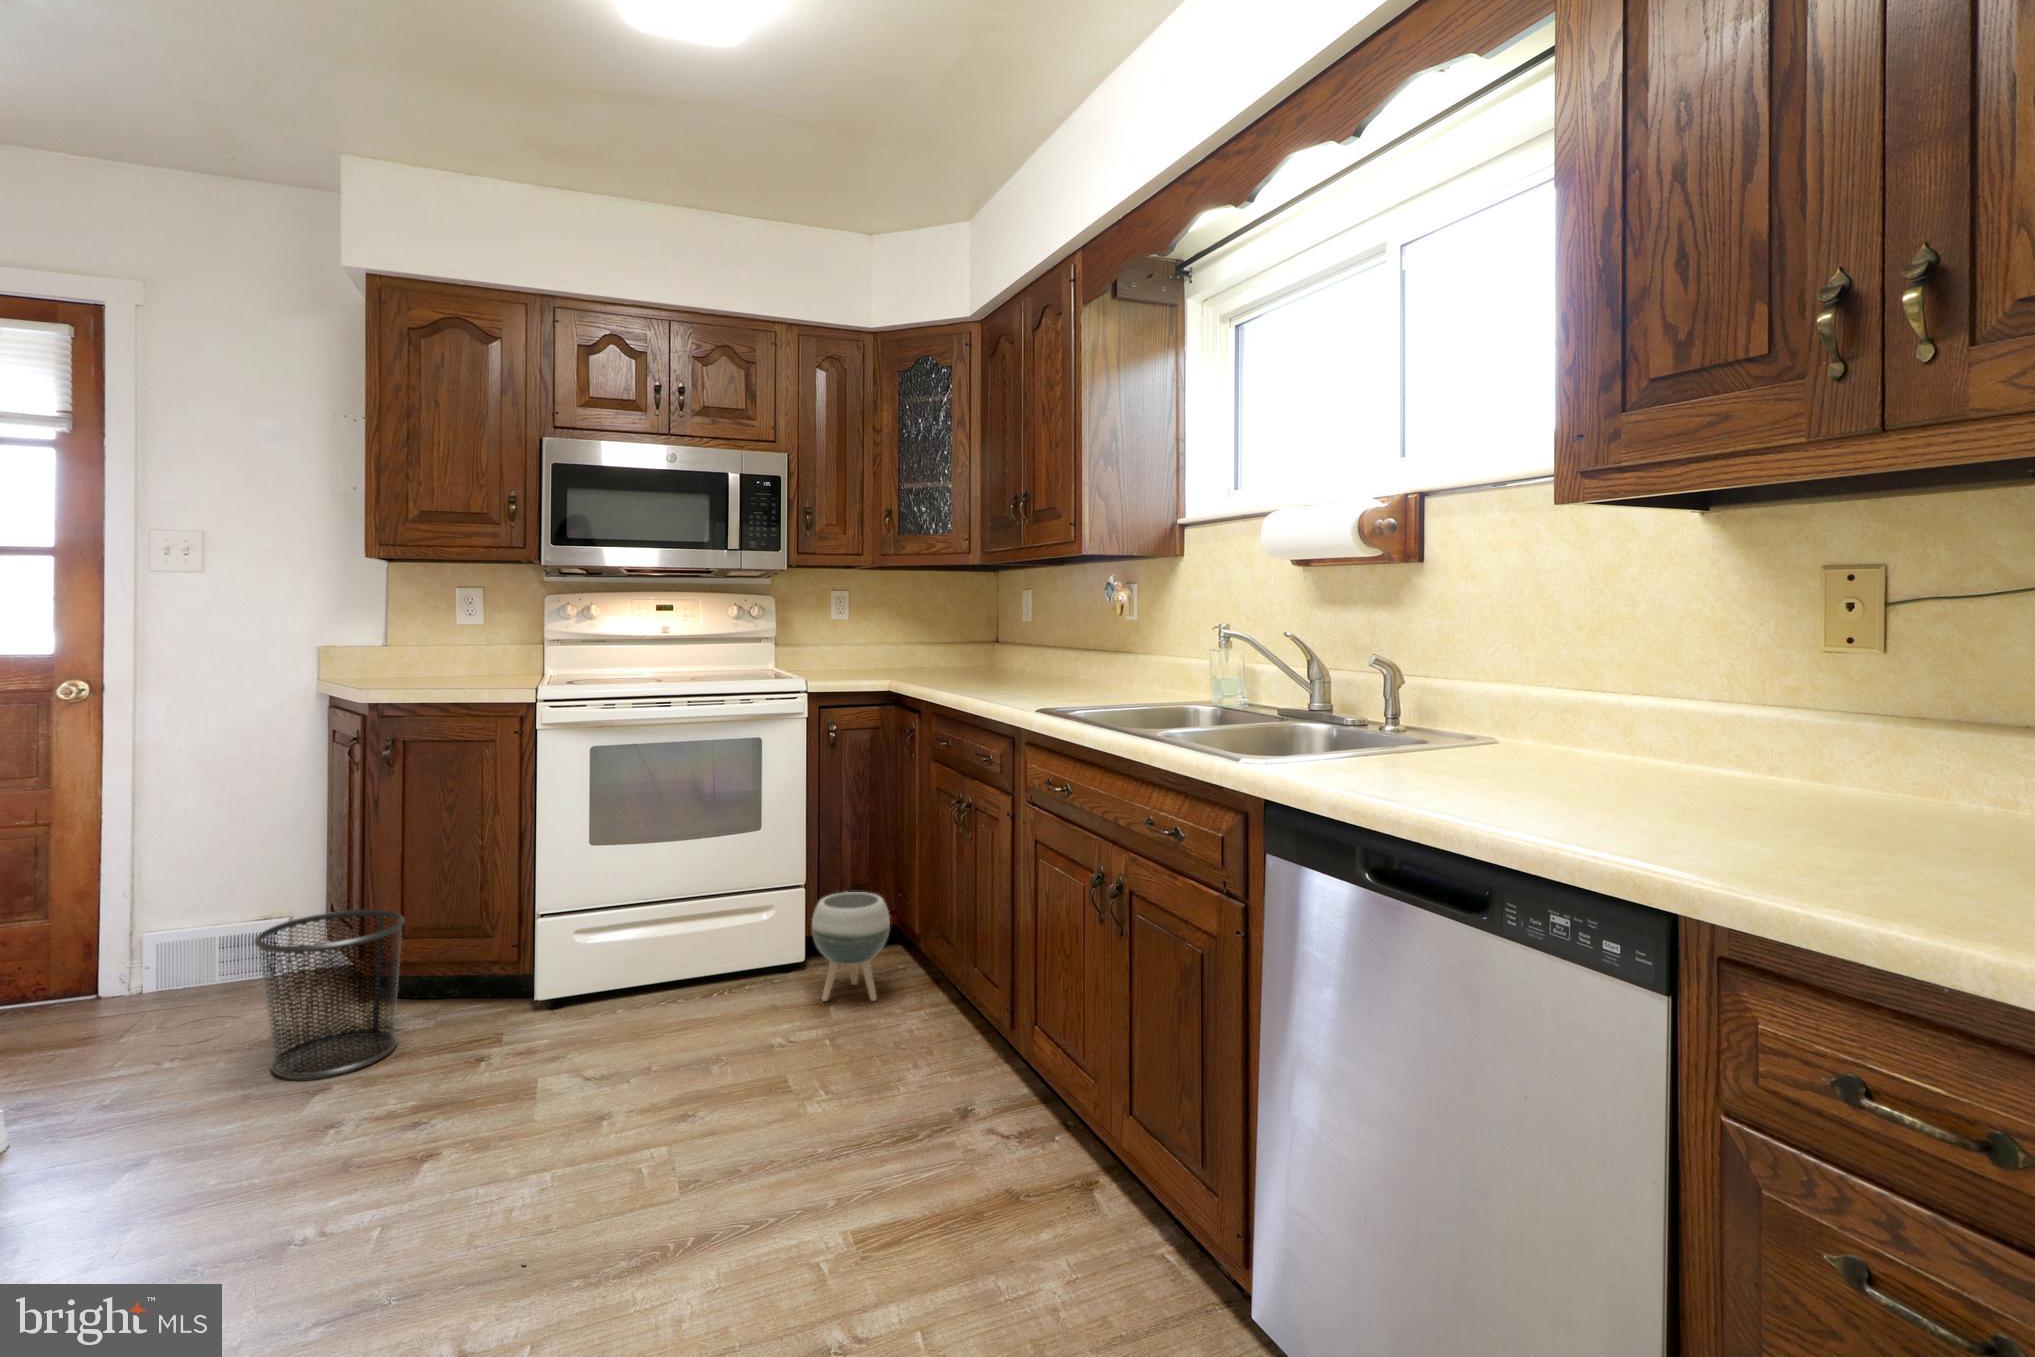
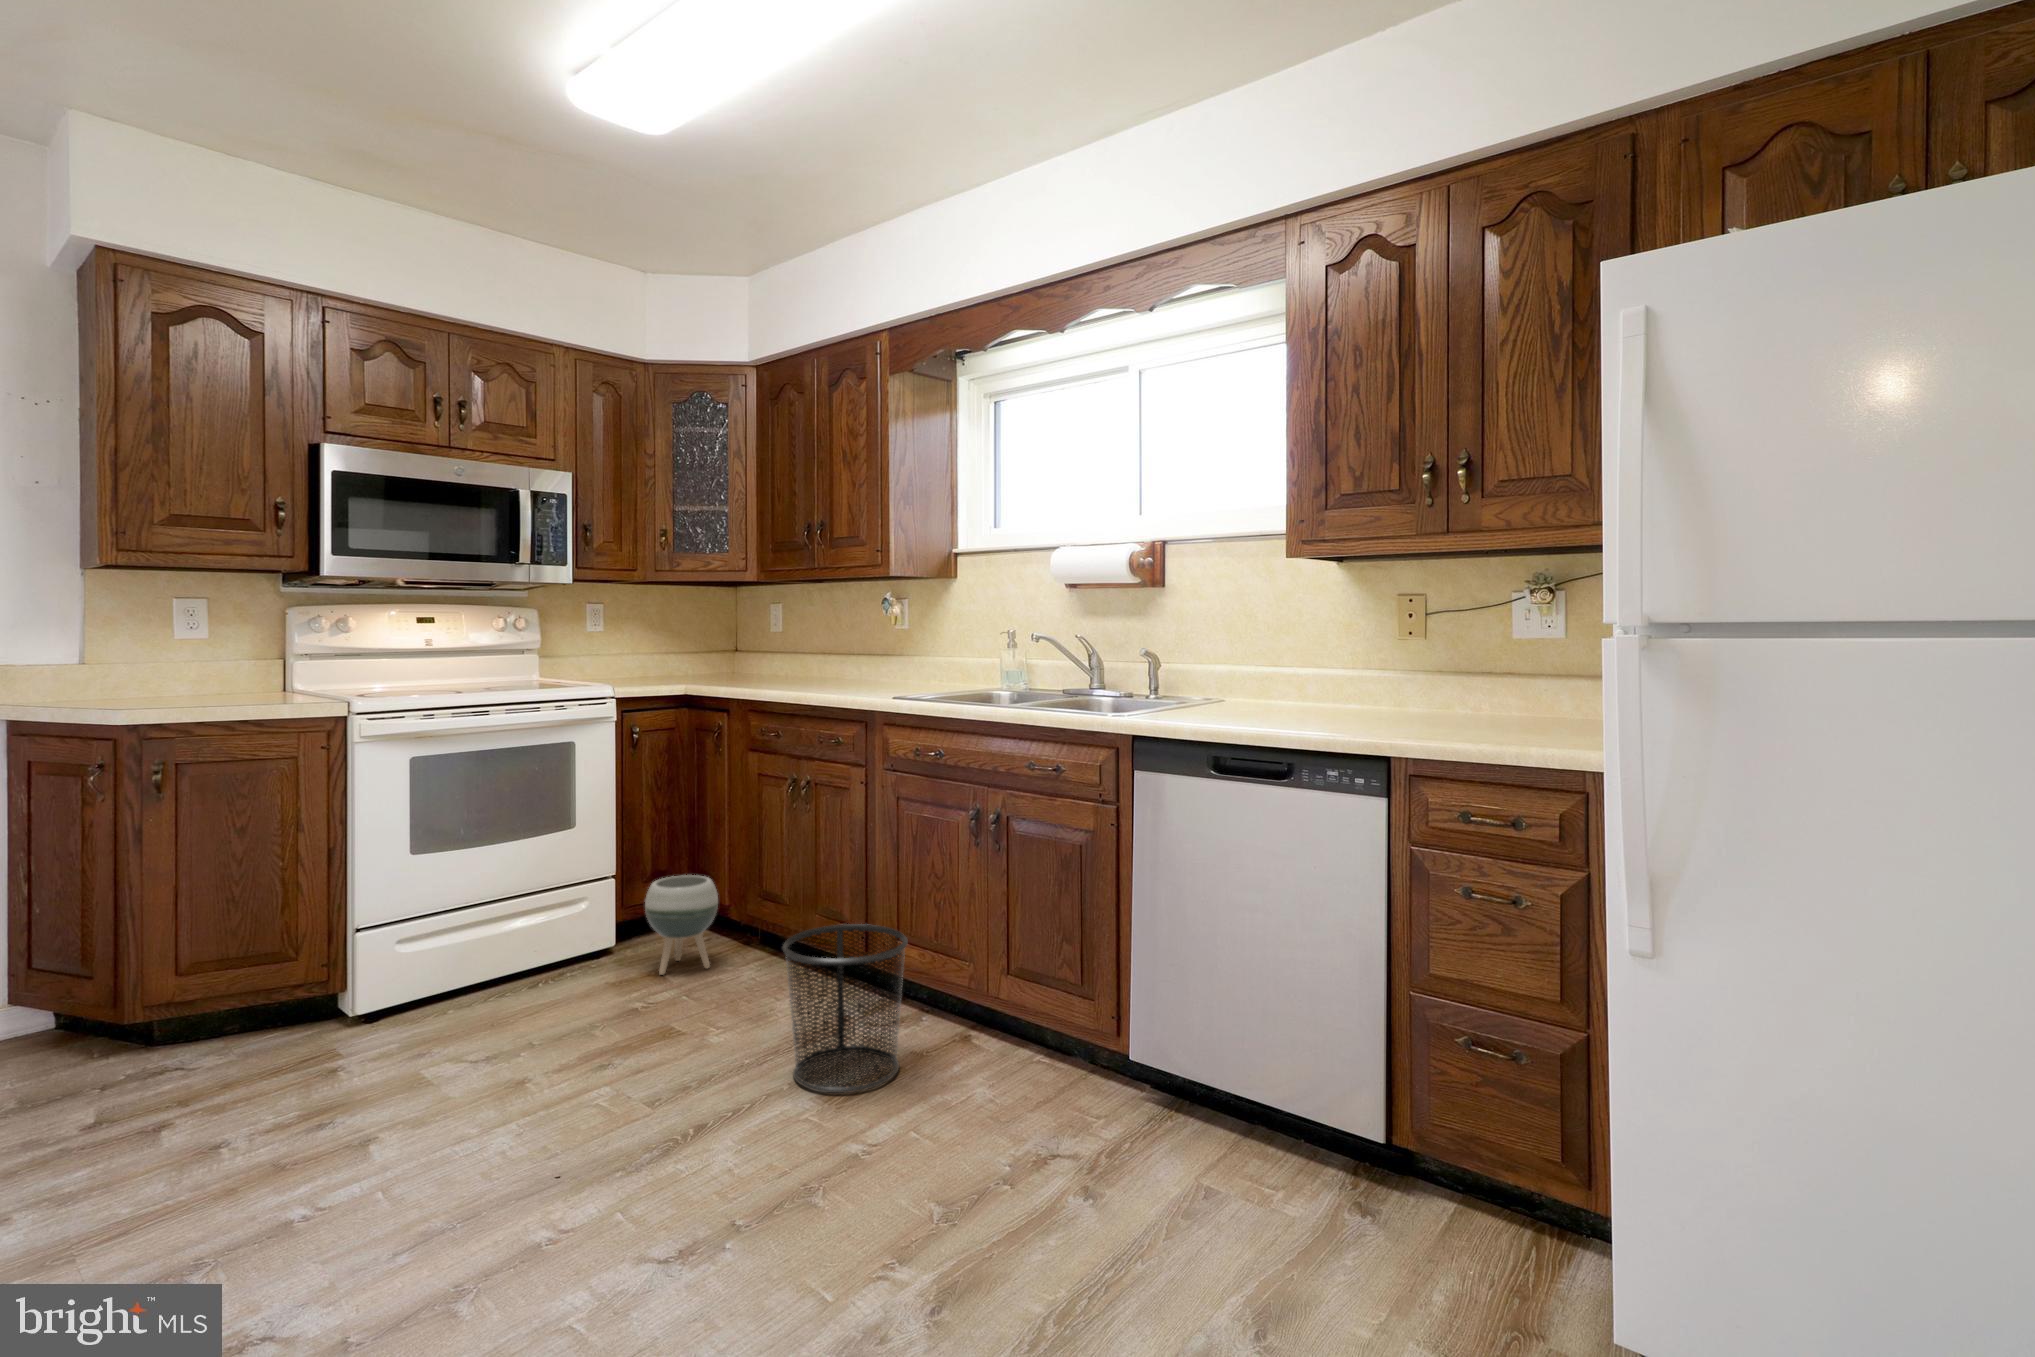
waste bin: present [255,910,405,1079] -> present [783,924,908,1093]

